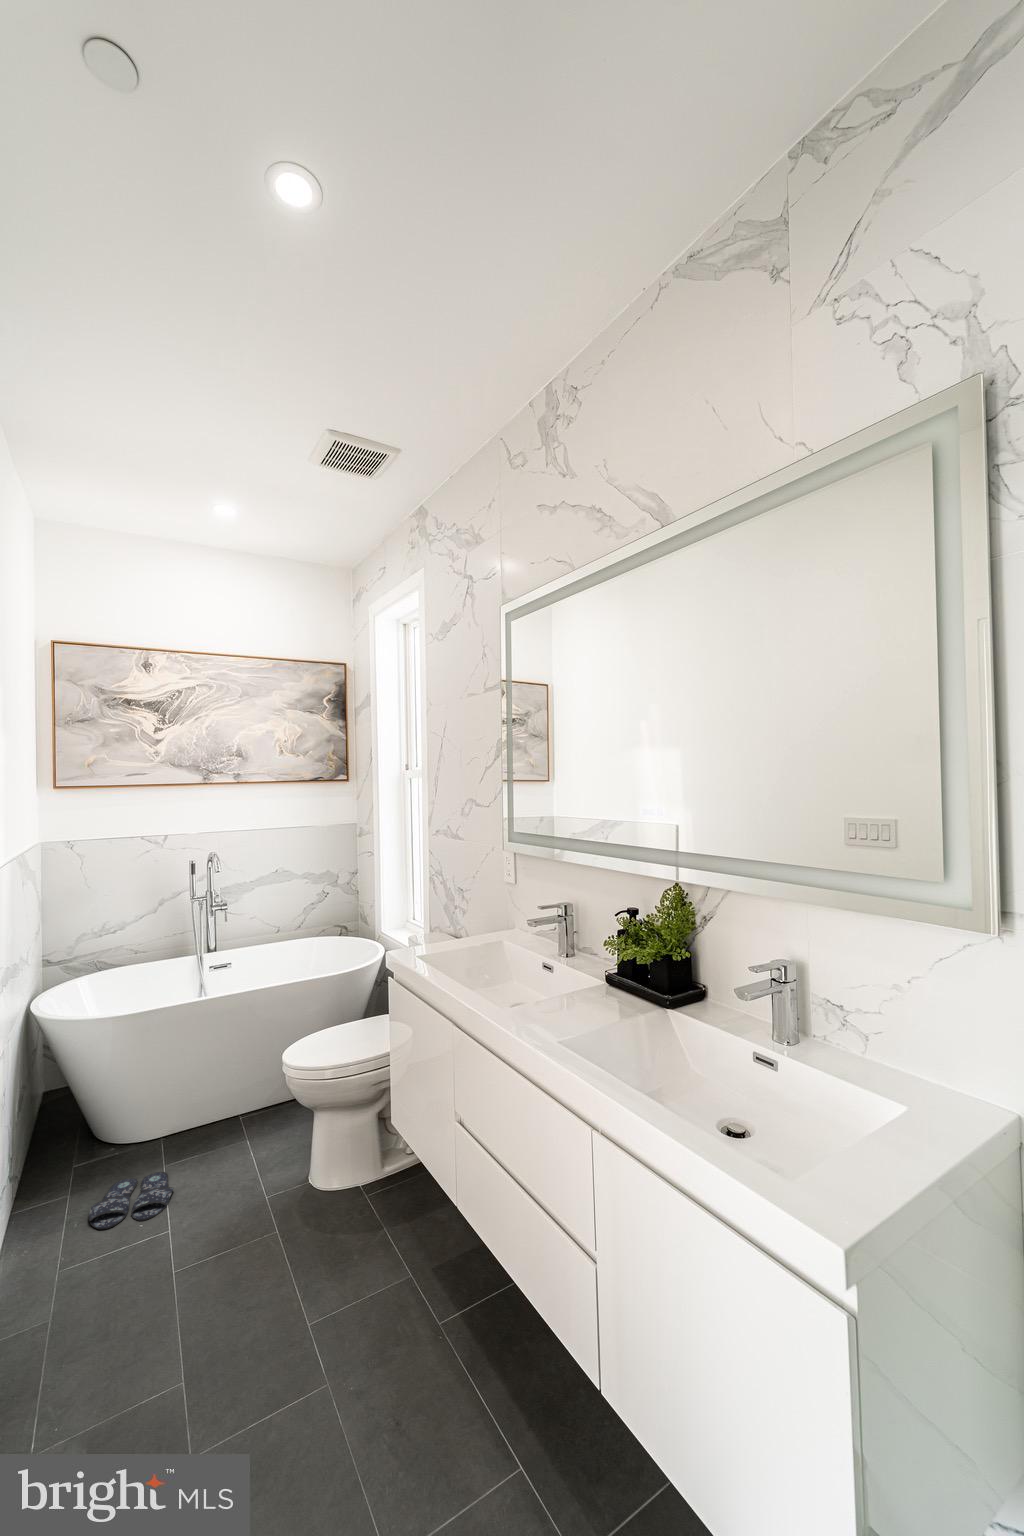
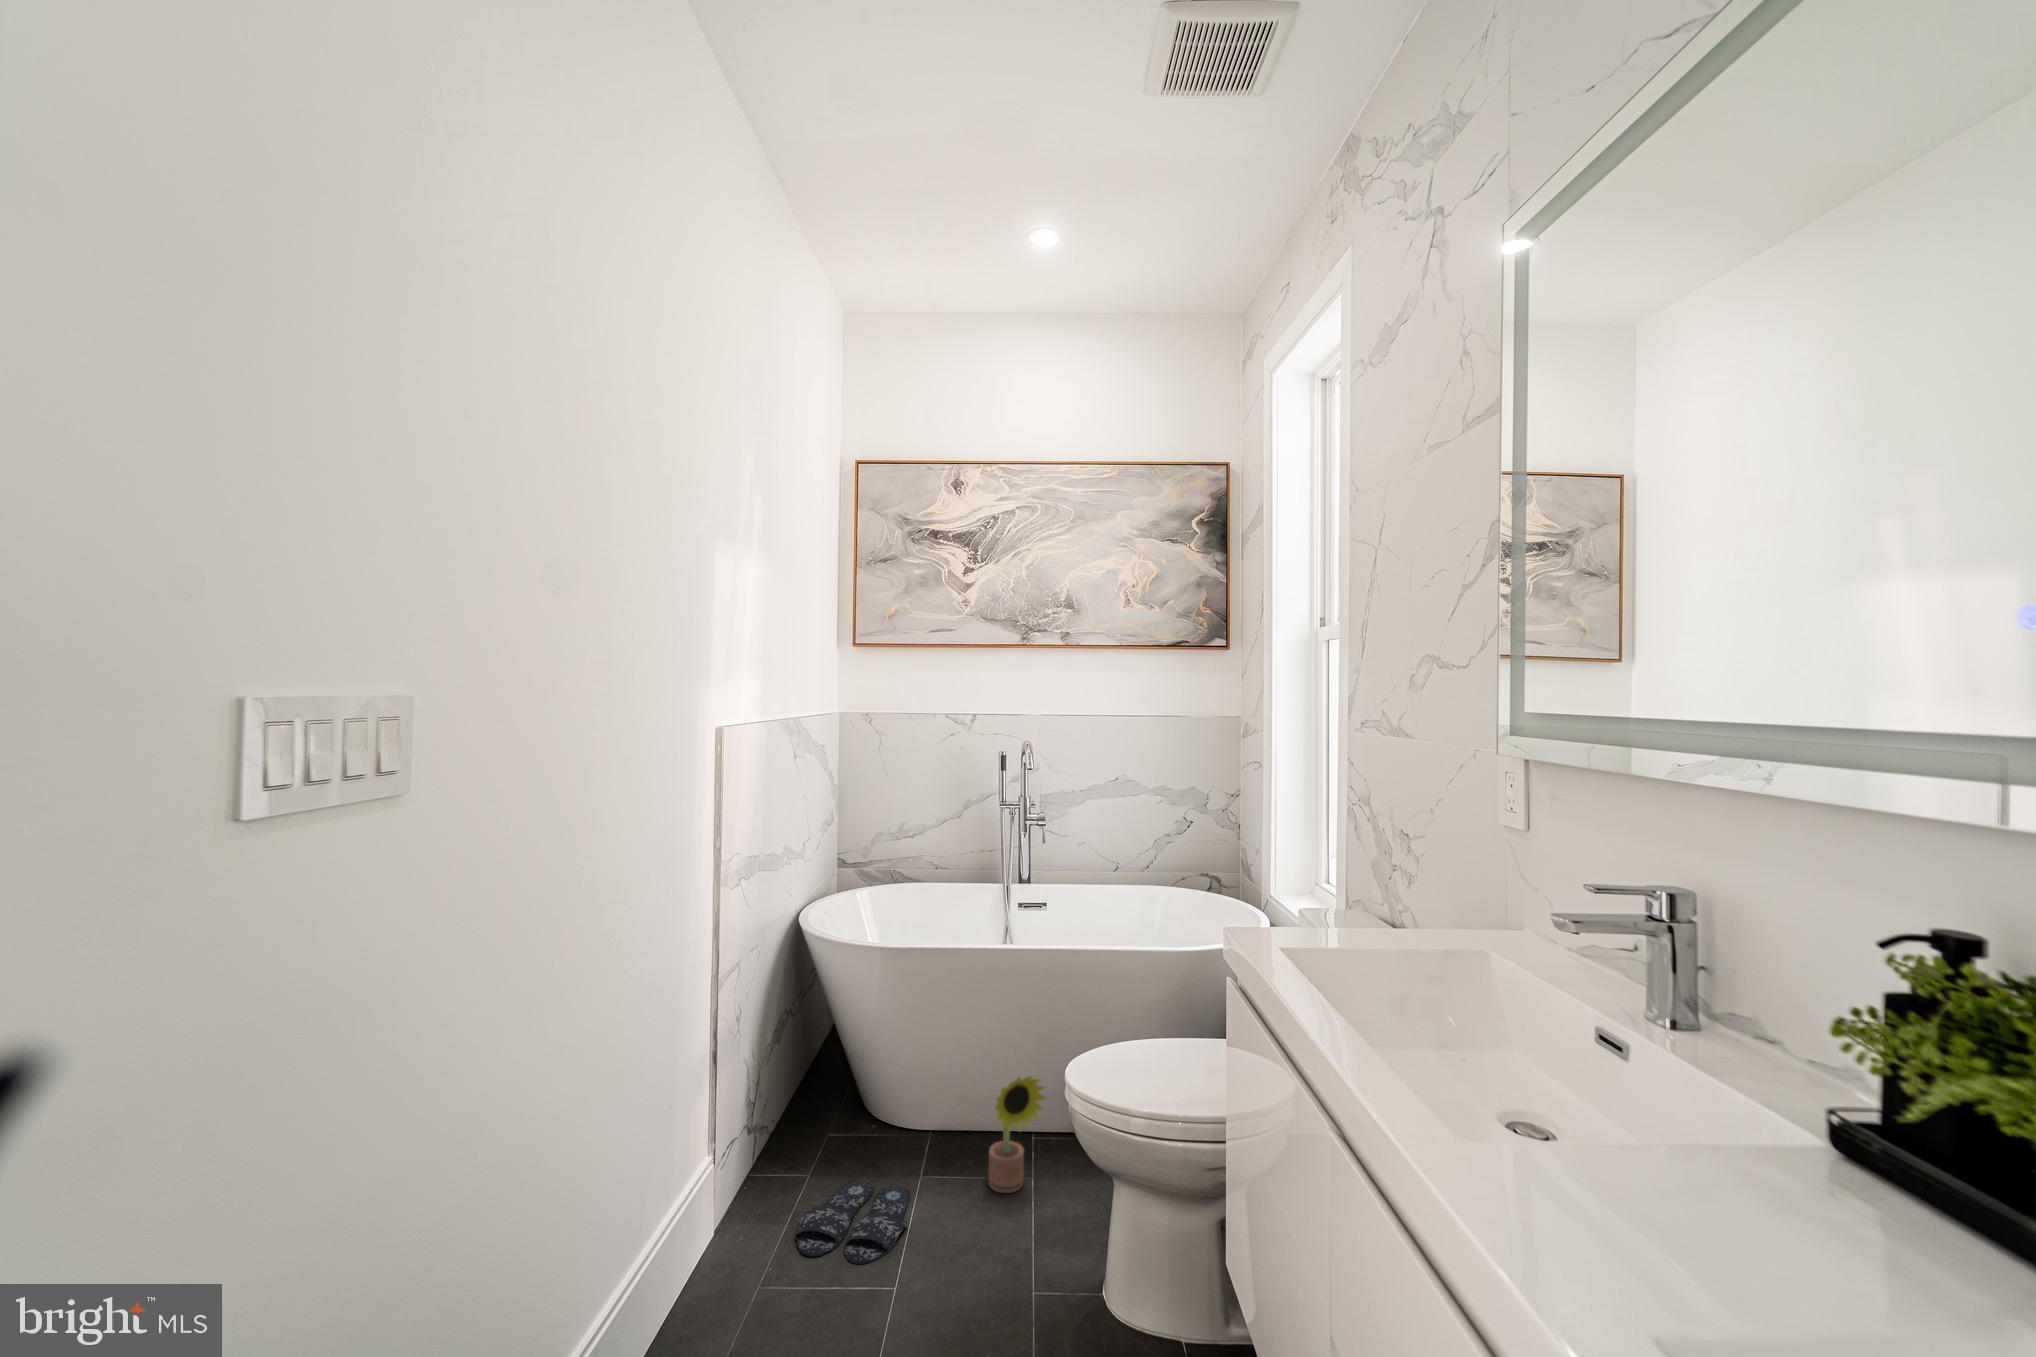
decorative plant: none [221,1072,264,1153] -> present [989,1077,1046,1193]

